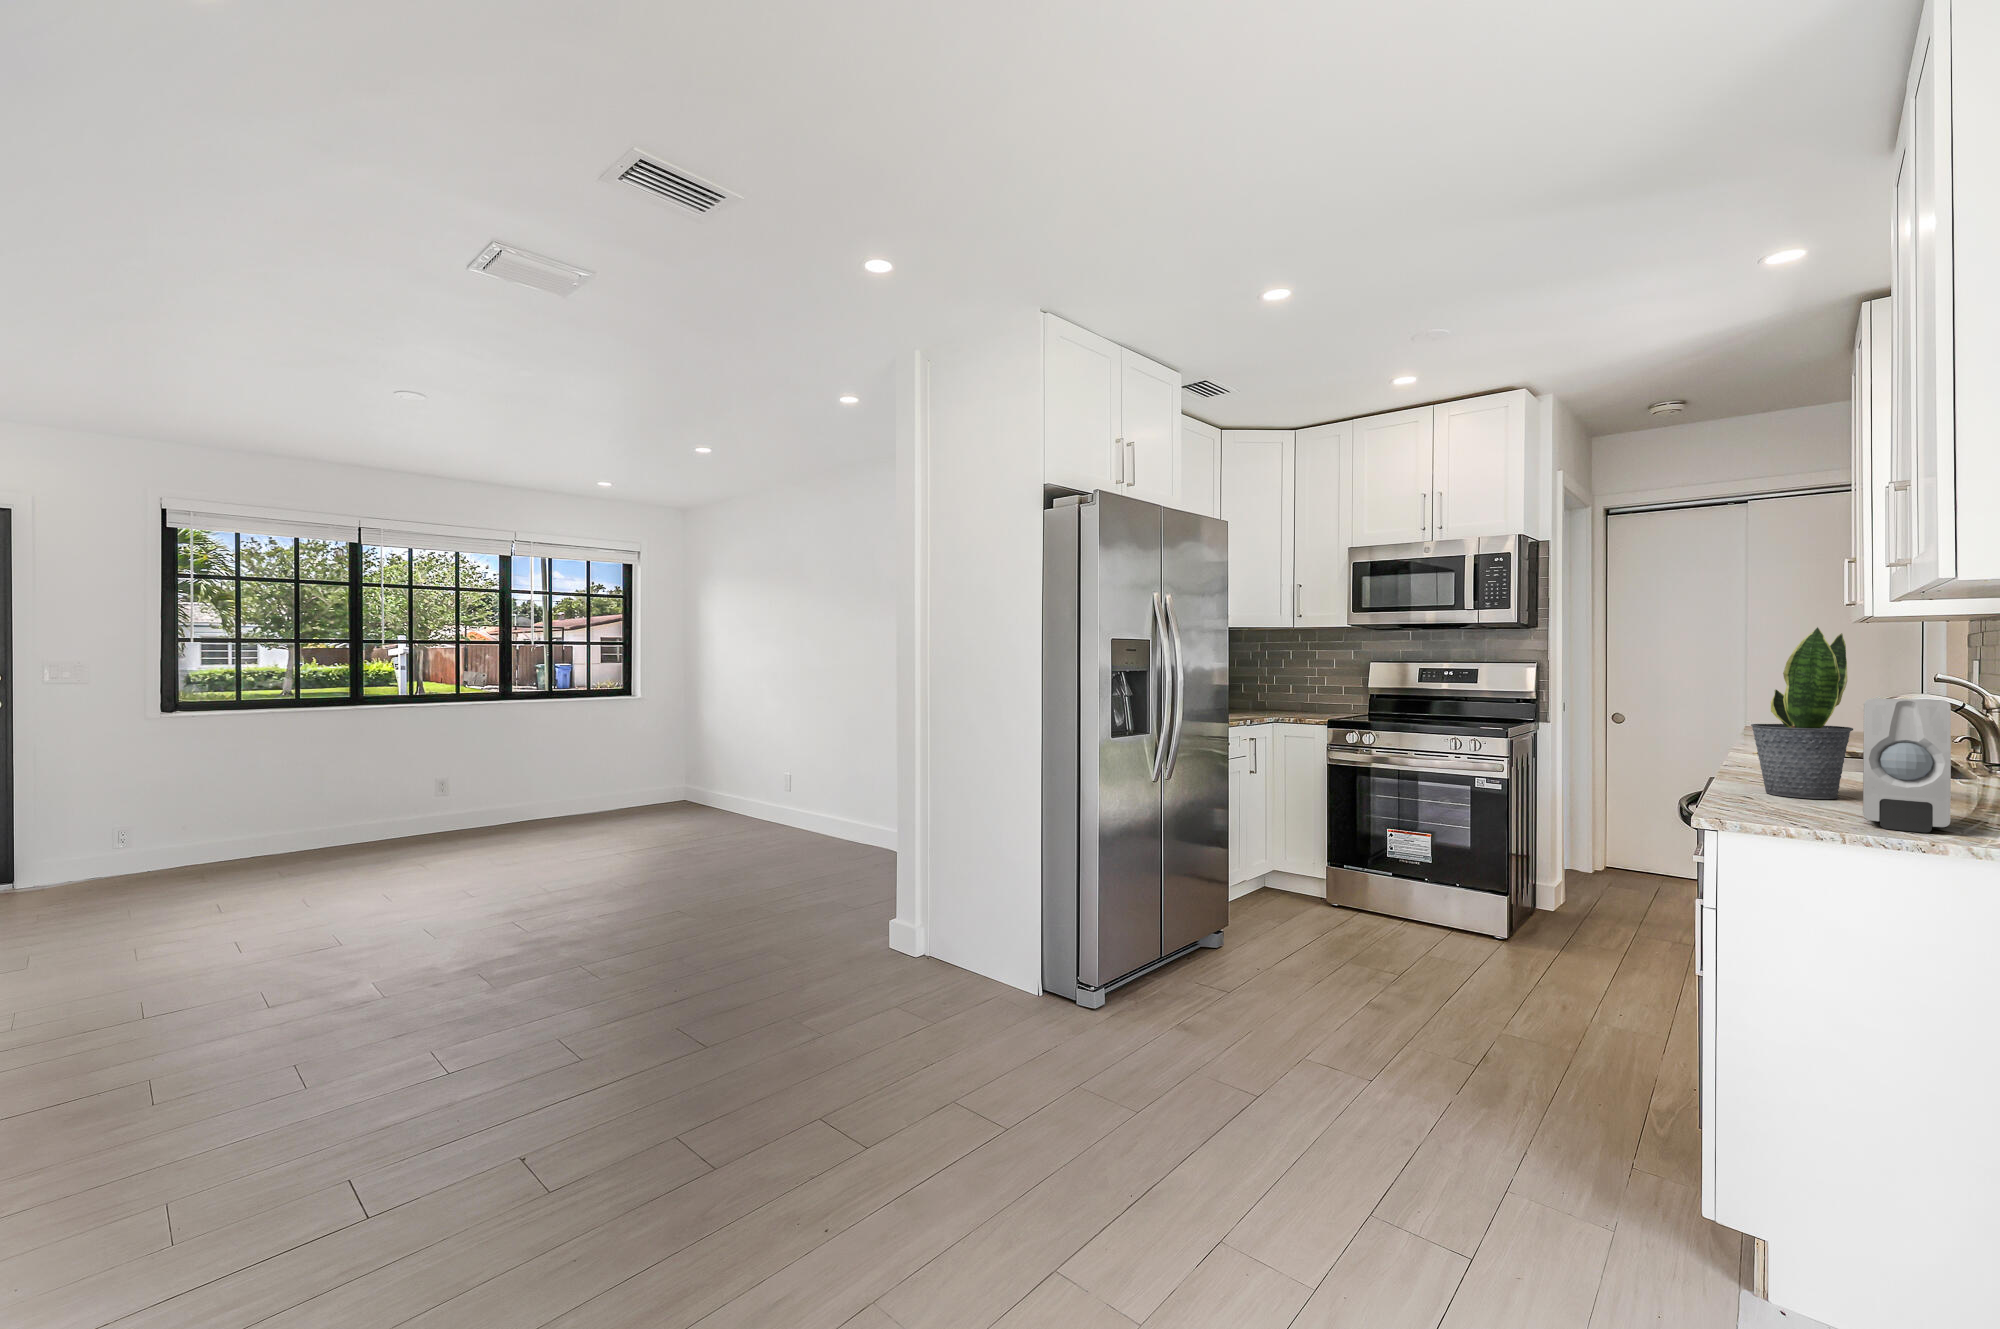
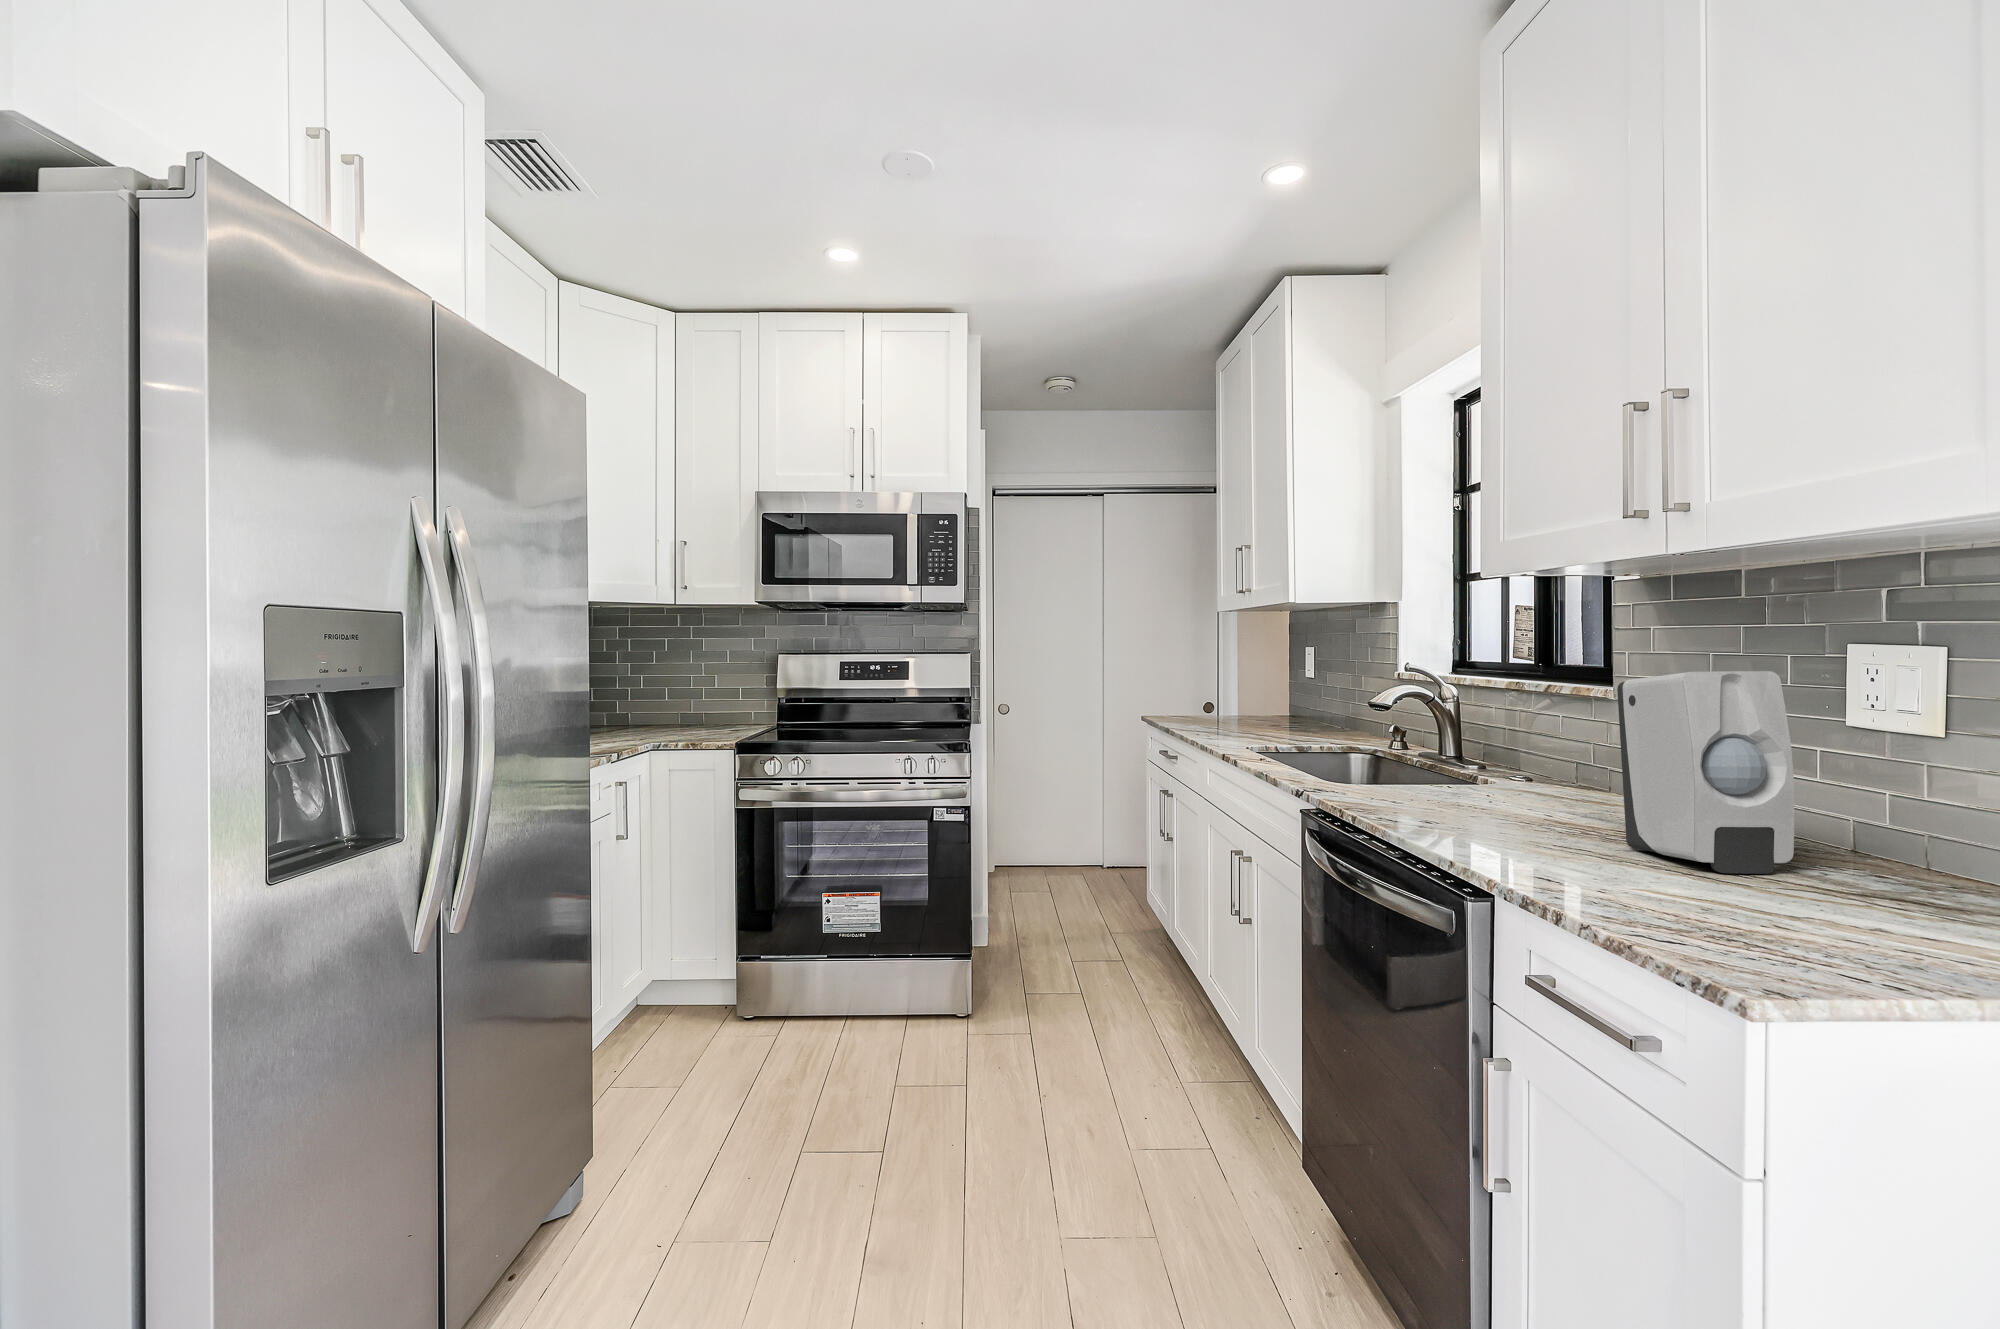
potted plant: present [1751,627,1853,799] -> none [1400,578,1518,821]

